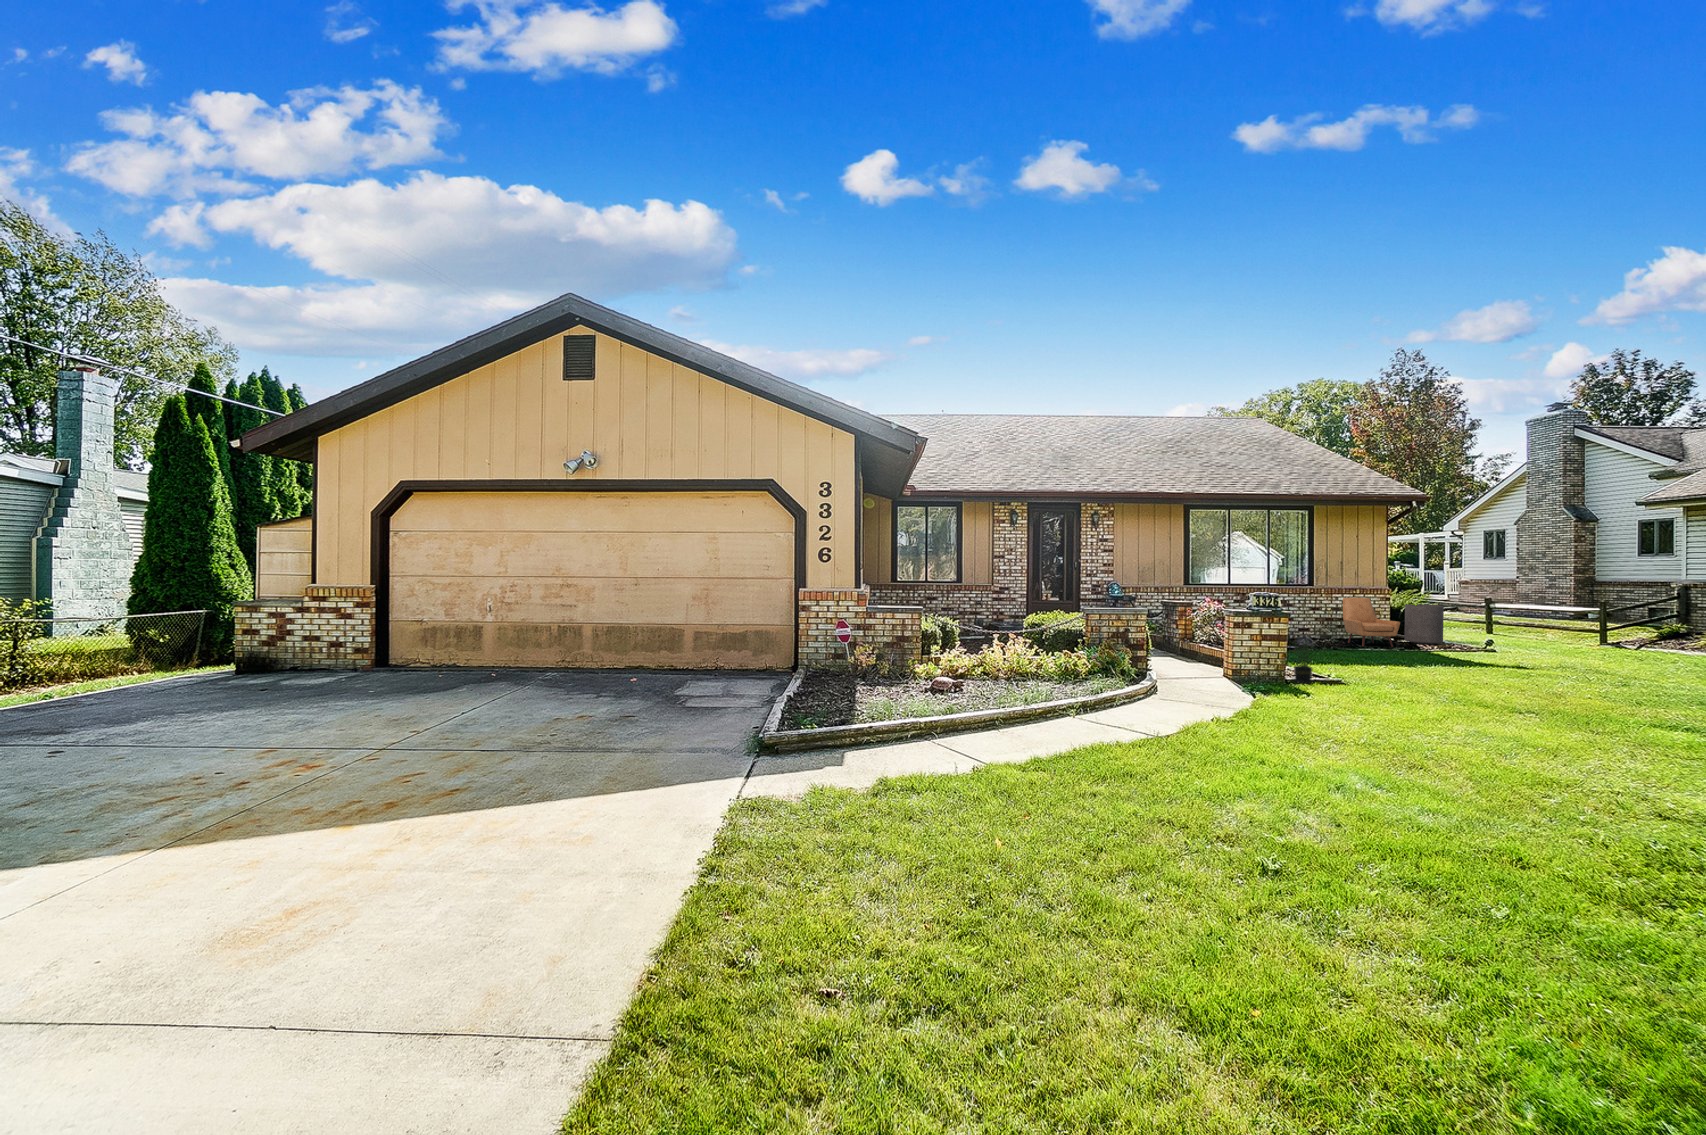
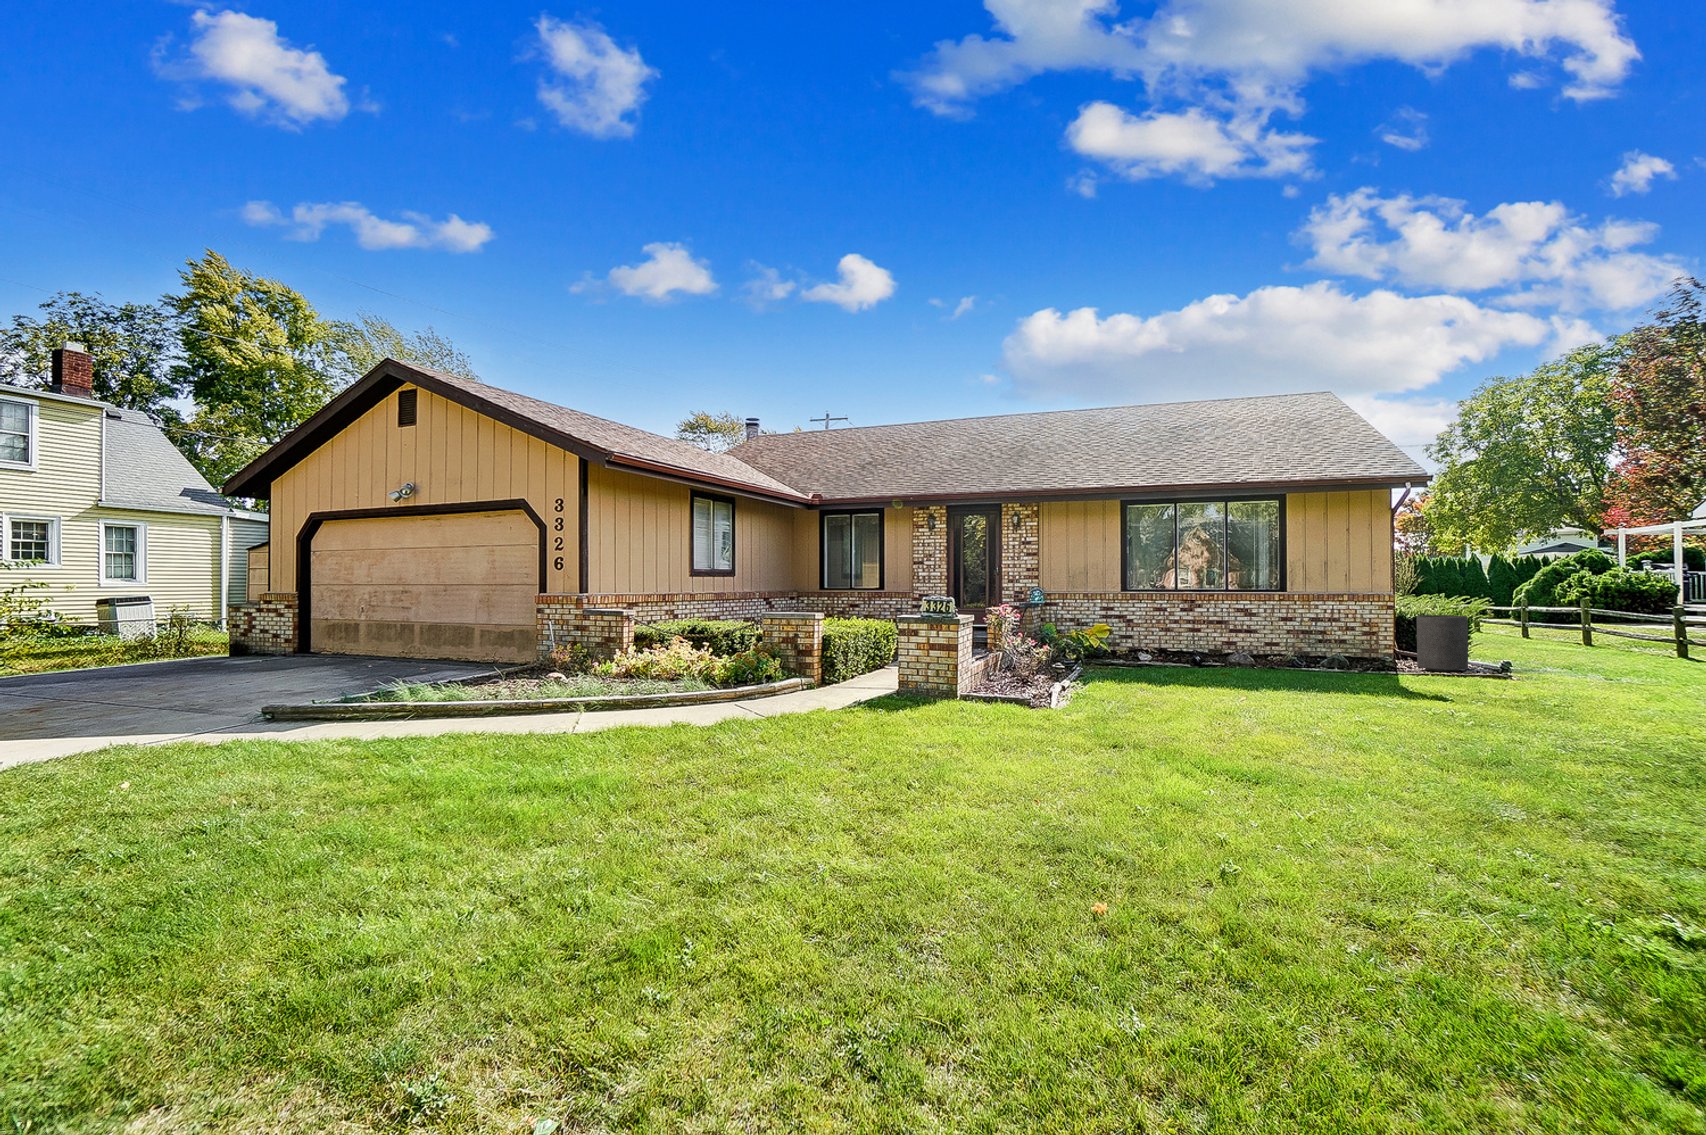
chair: present [1343,598,1400,647] -> none [1306,606,1367,672]
potted plant: present [1288,639,1312,683] -> none [946,644,980,697]

